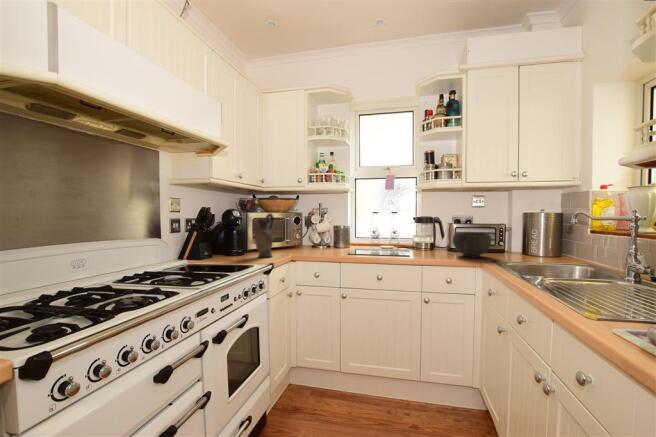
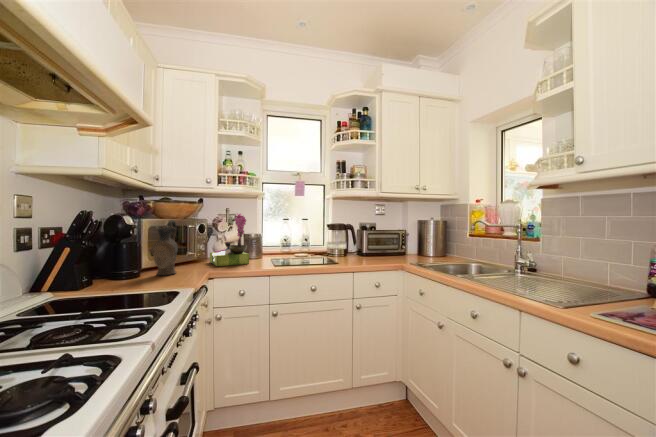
flower arrangement: none [304,207,336,253] -> present [210,213,249,266]
bowl: present [453,233,491,258] -> none [368,239,400,261]

